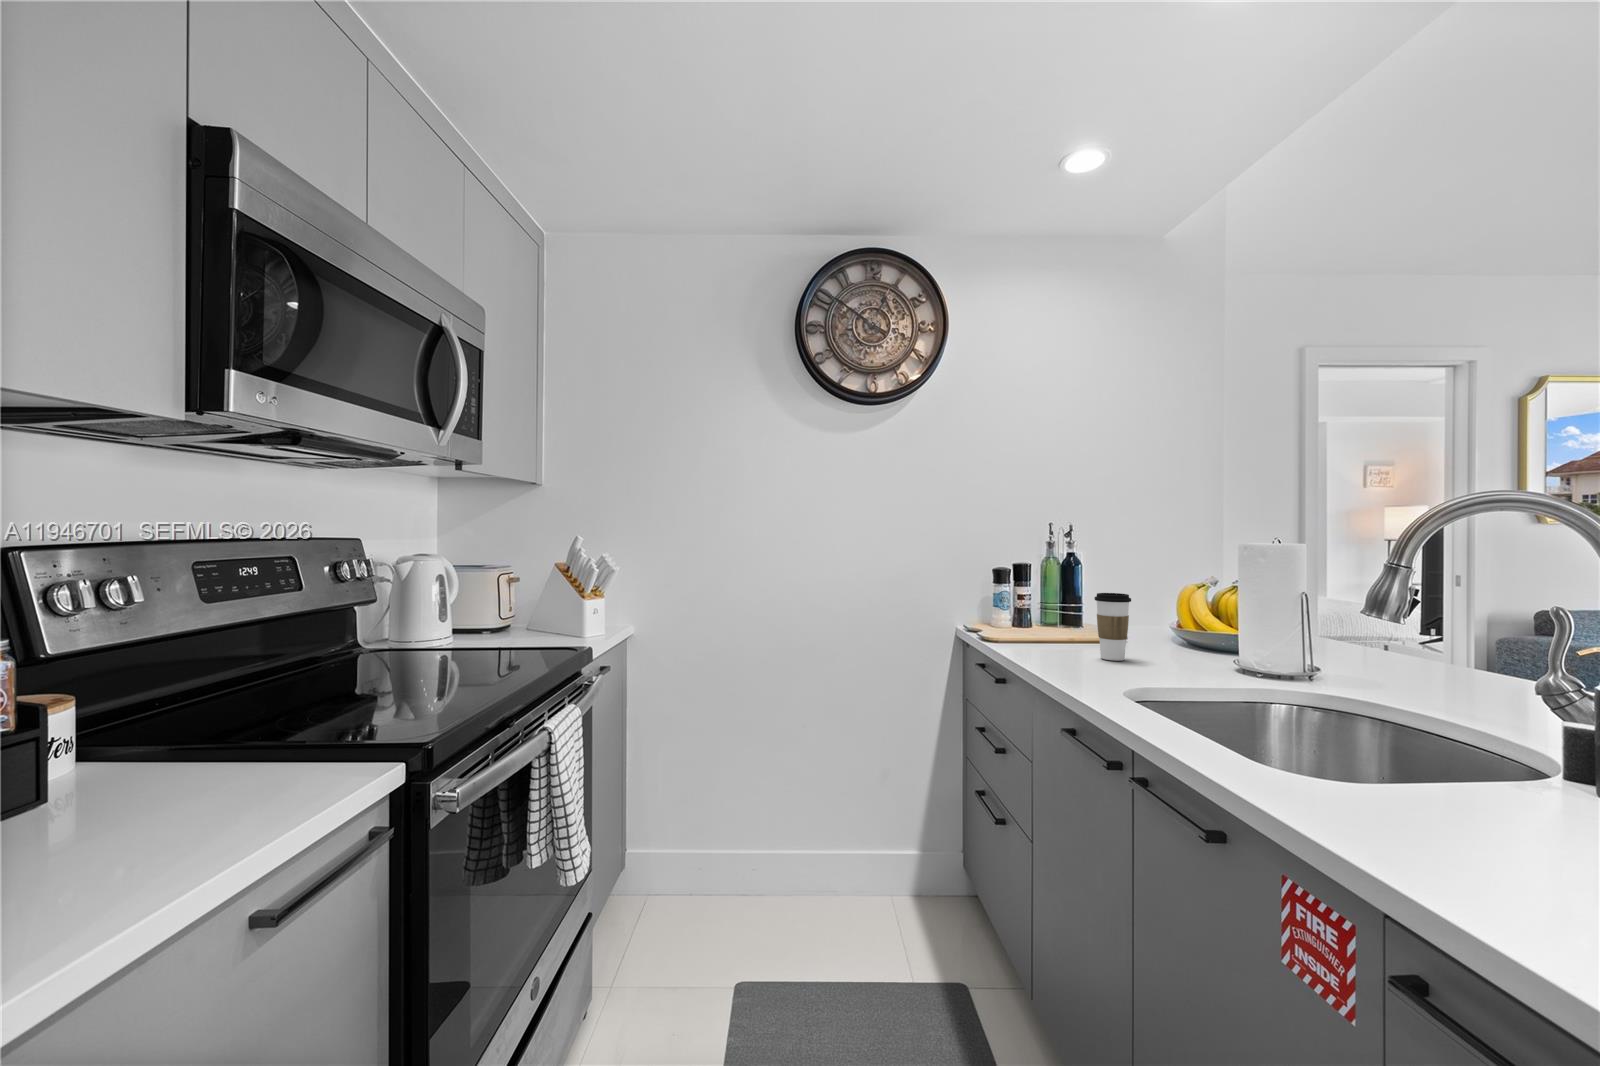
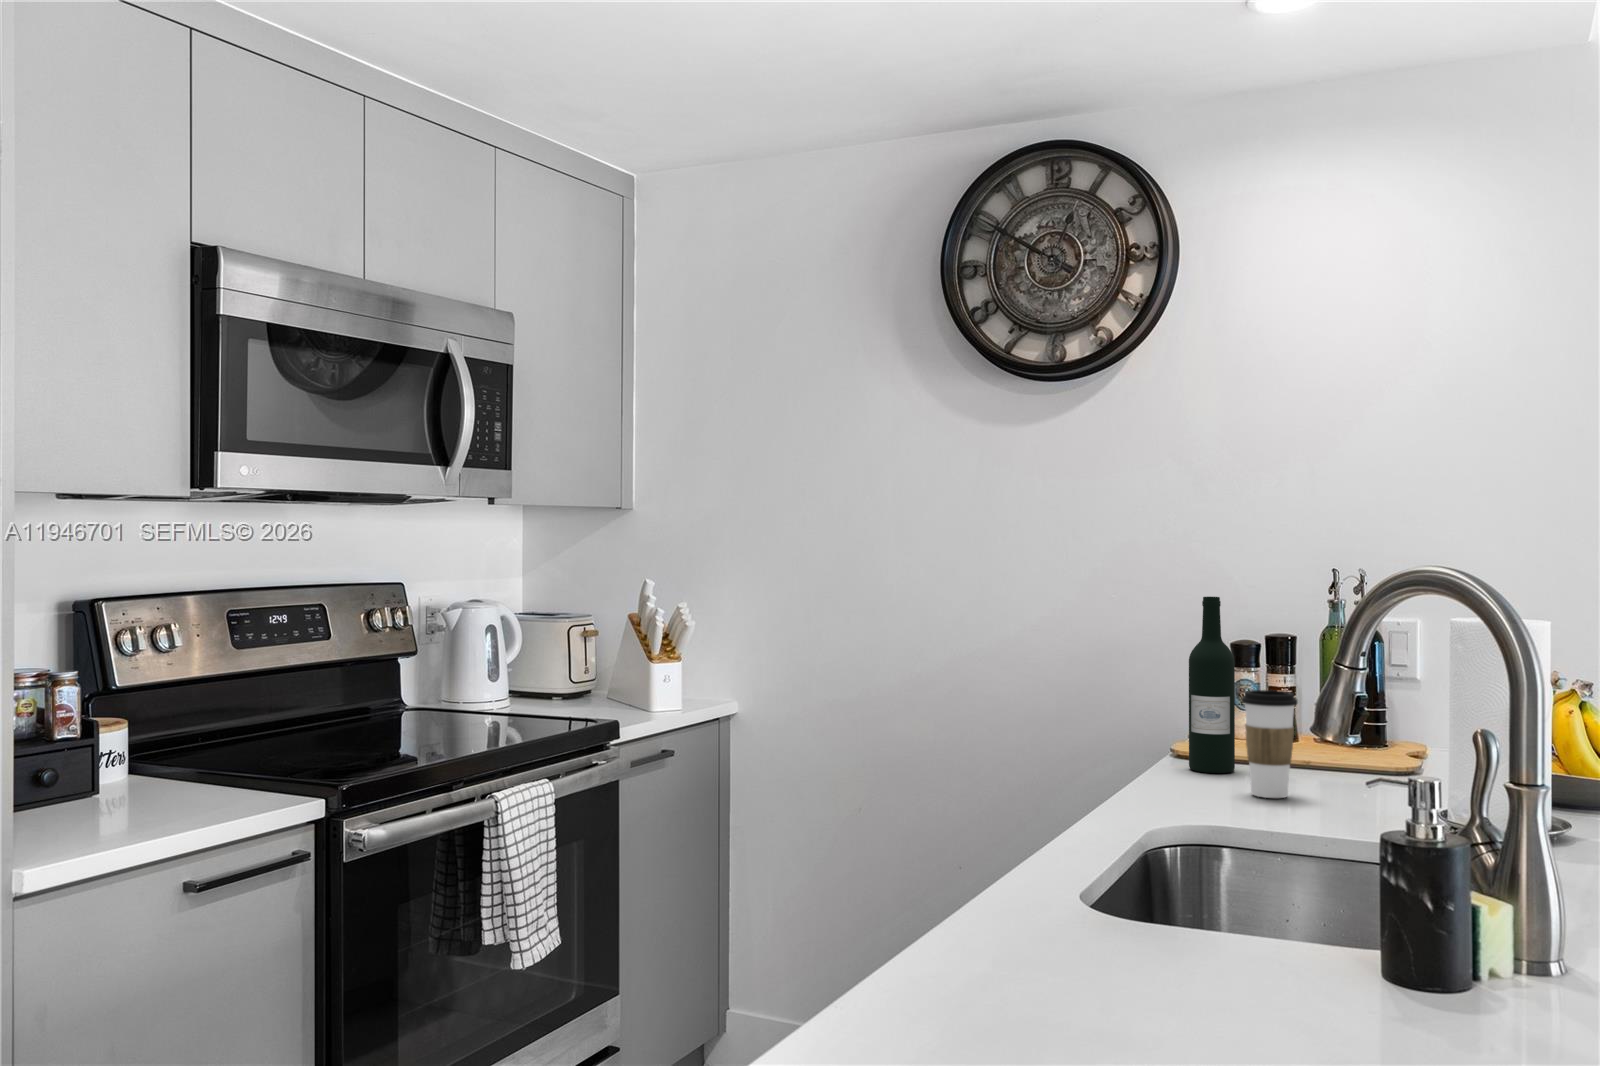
wine bottle: none [1022,537,1051,648] -> present [1189,597,1235,773]

